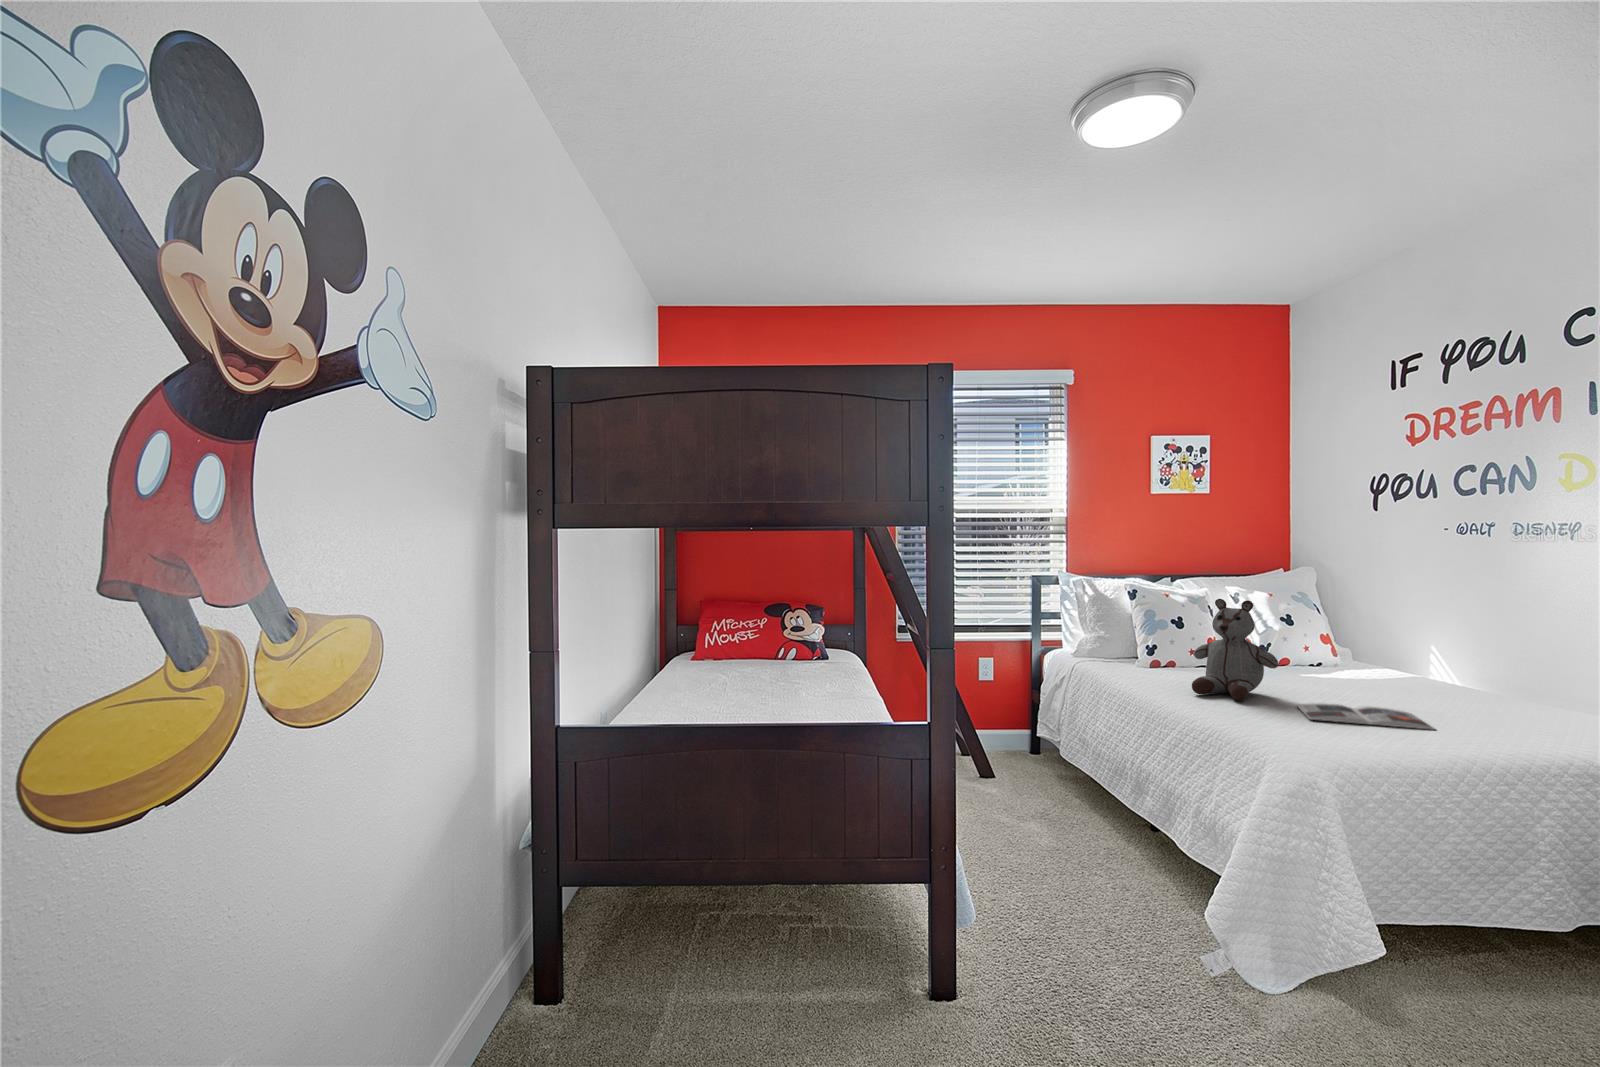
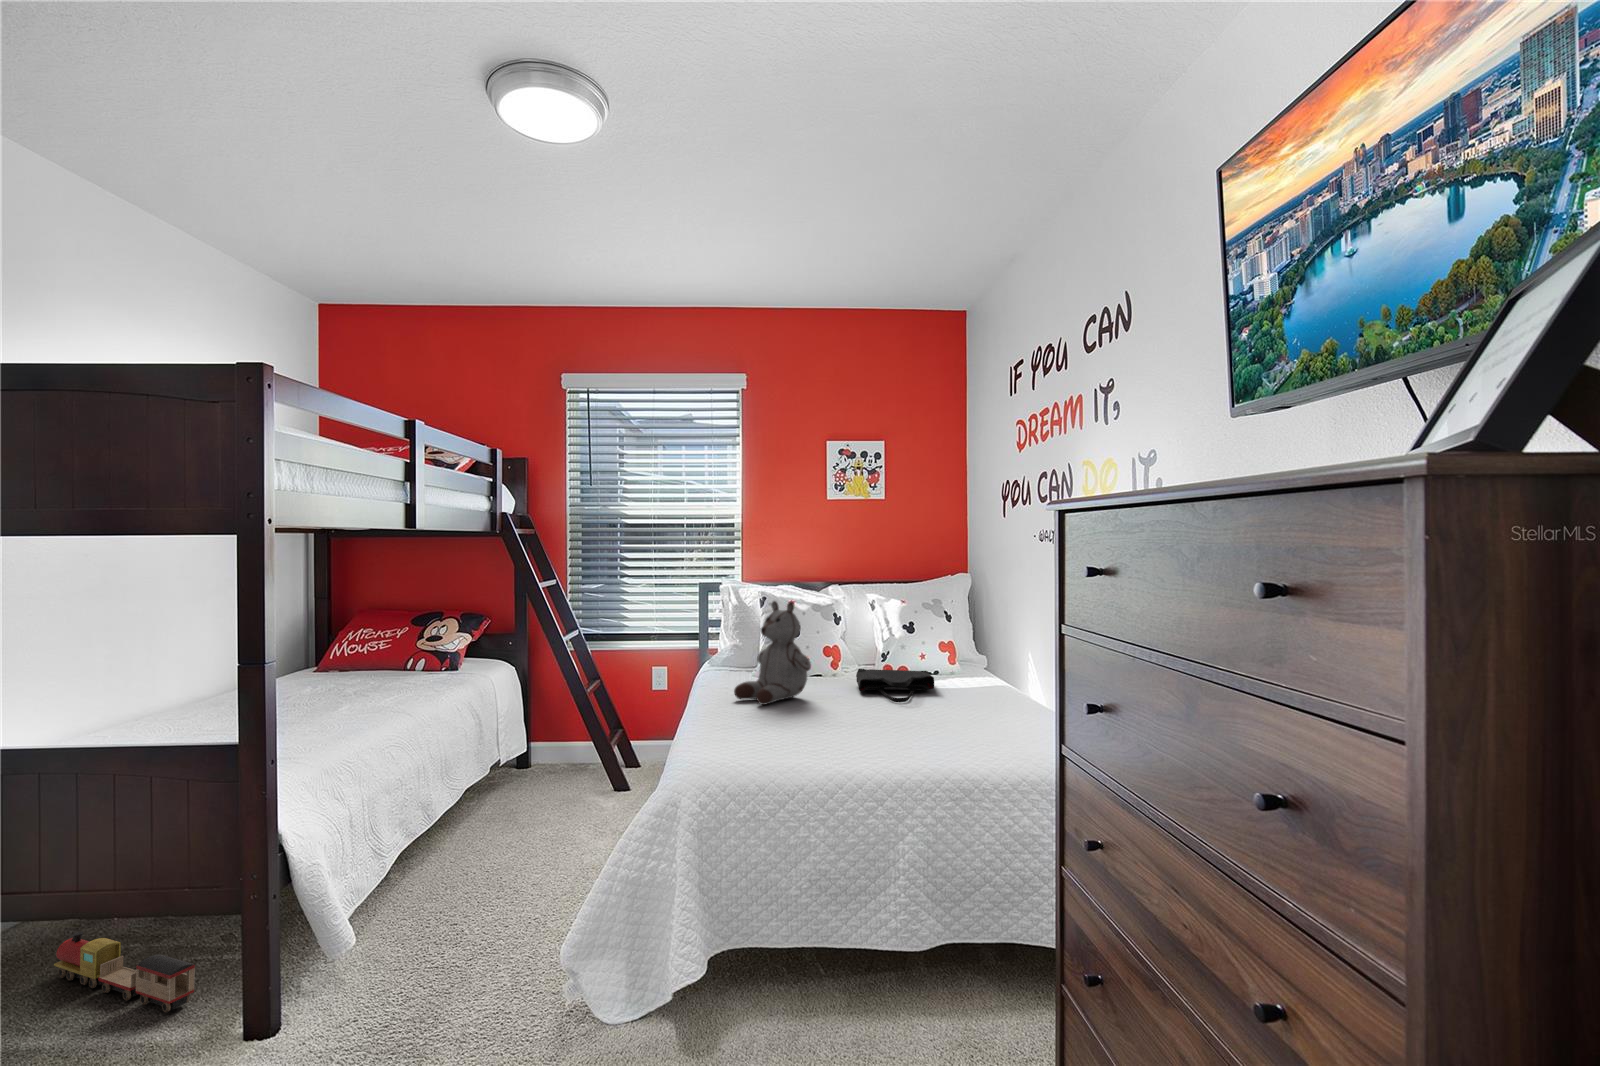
tote bag: none [1272,662,1379,698] -> present [856,669,934,702]
magazine: present [1297,703,1435,730] -> none [781,706,900,729]
toy train: none [717,920,887,999] -> present [54,932,195,1013]

